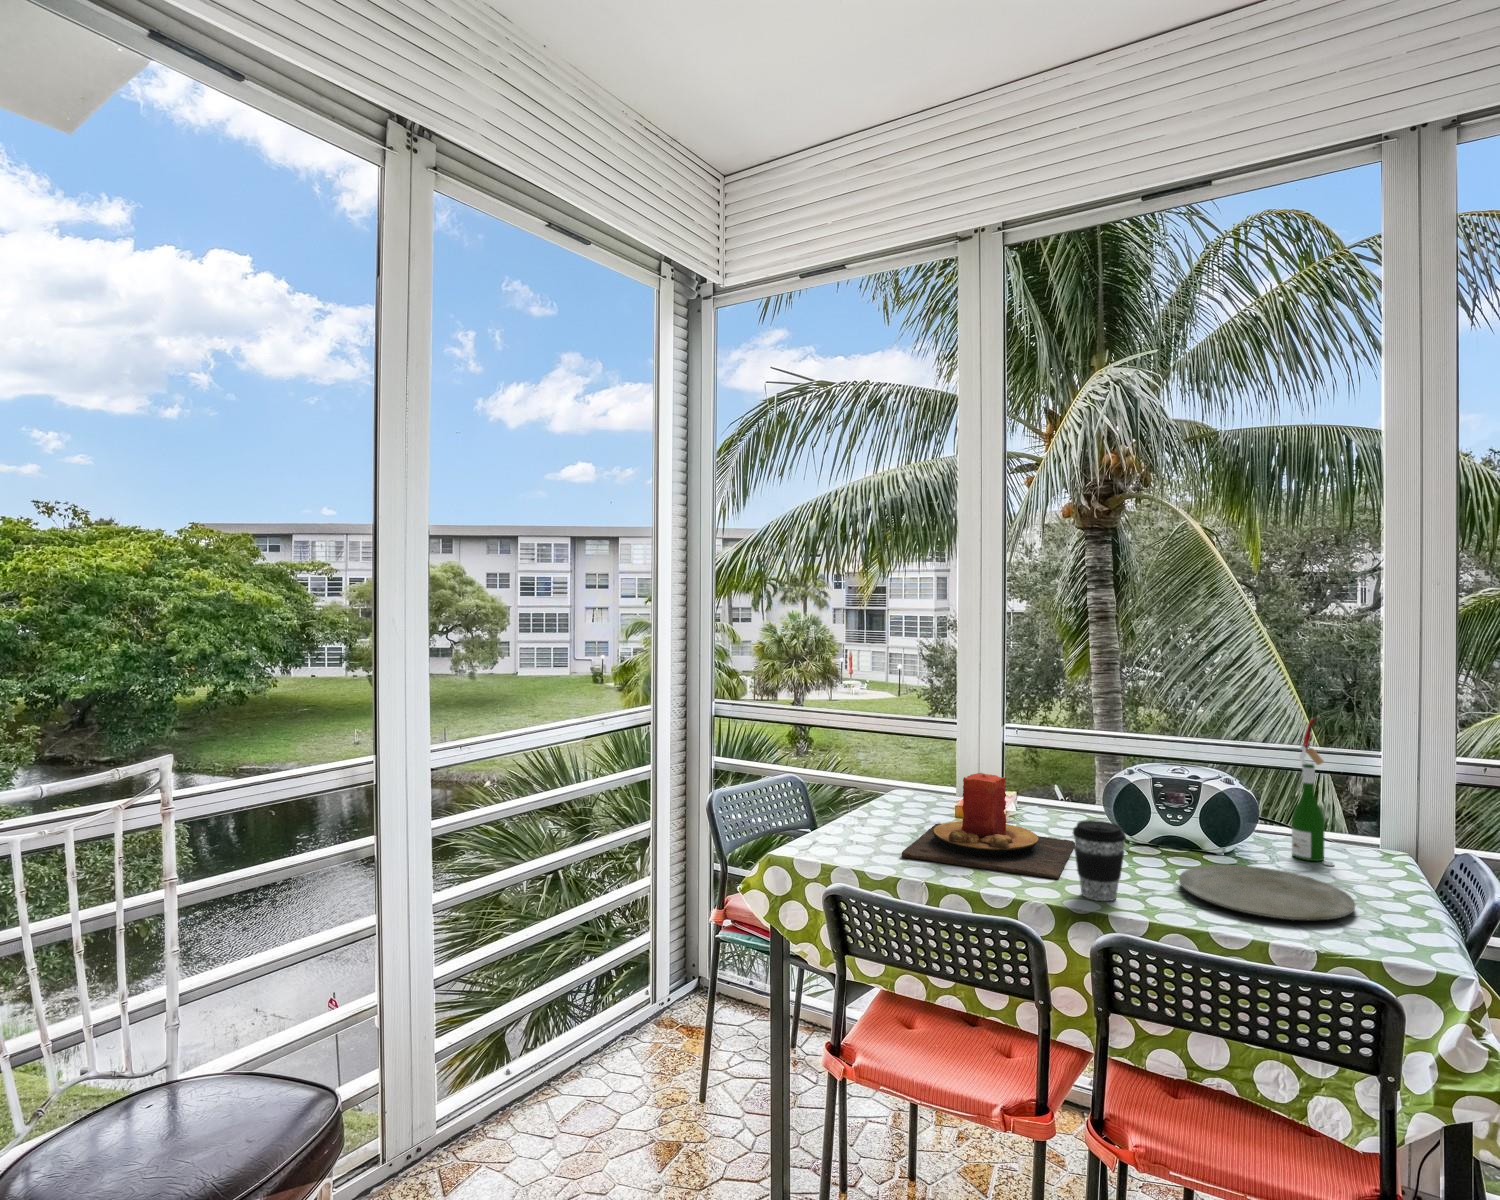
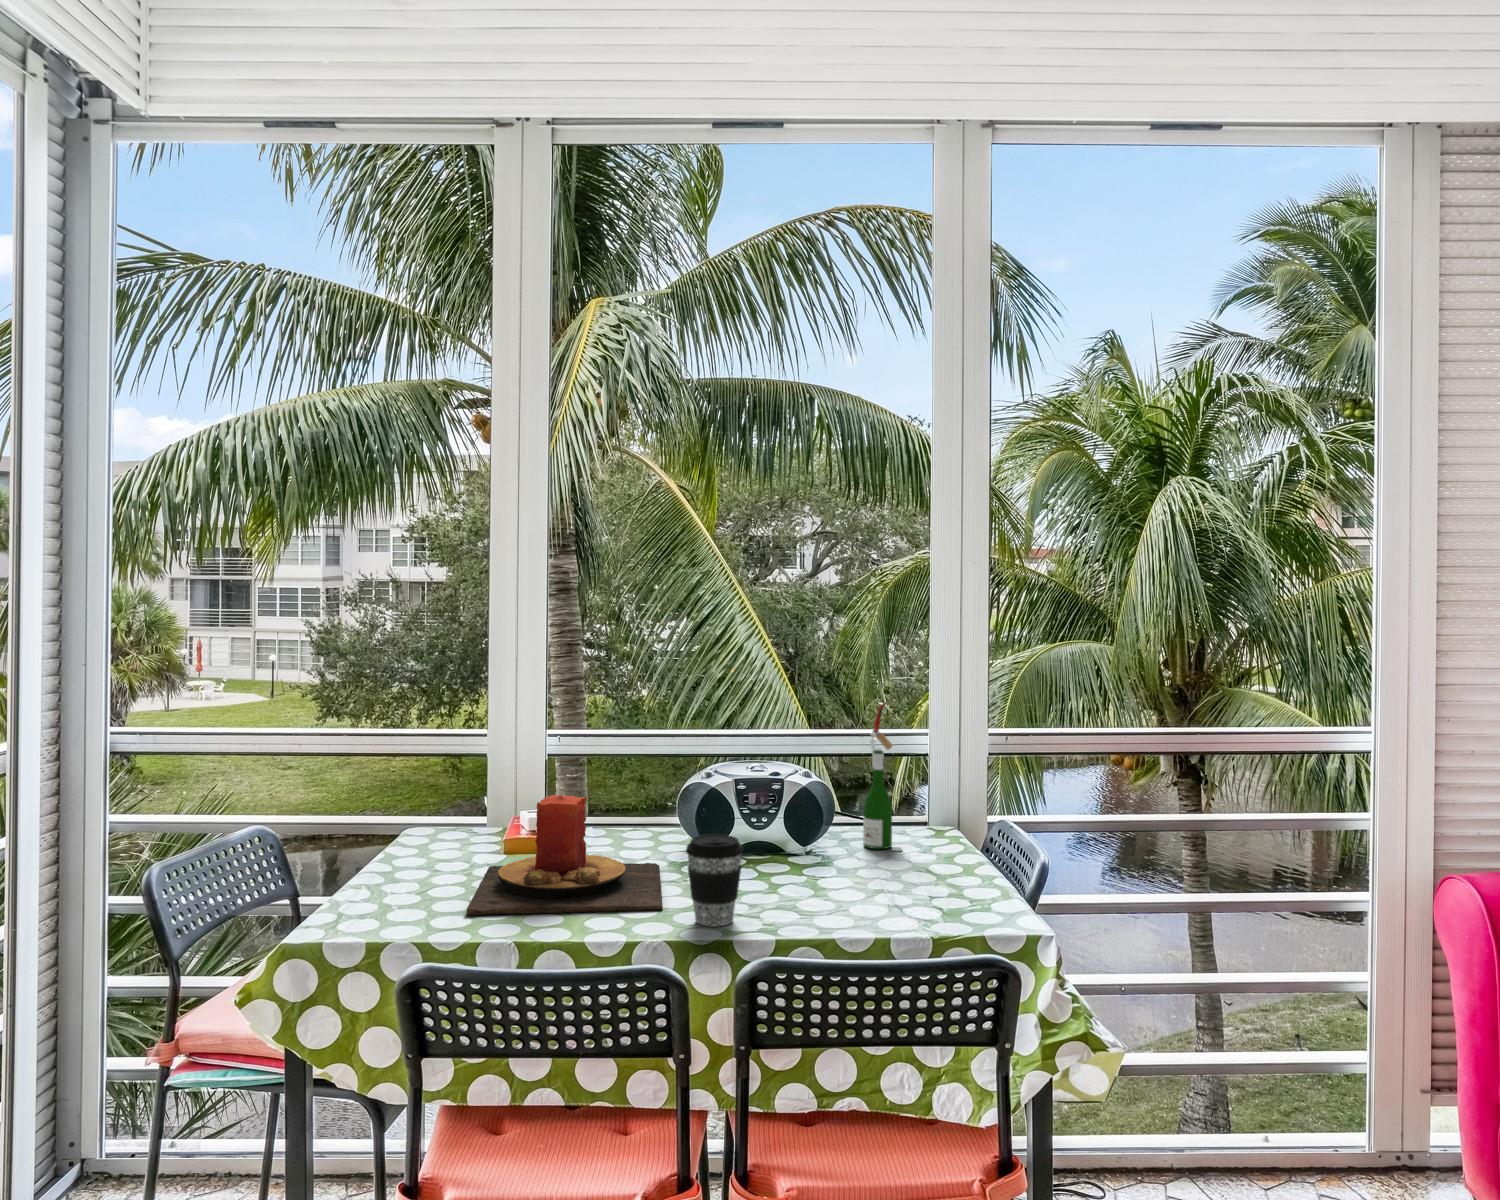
plate: present [1179,865,1355,920] -> none [784,862,945,912]

